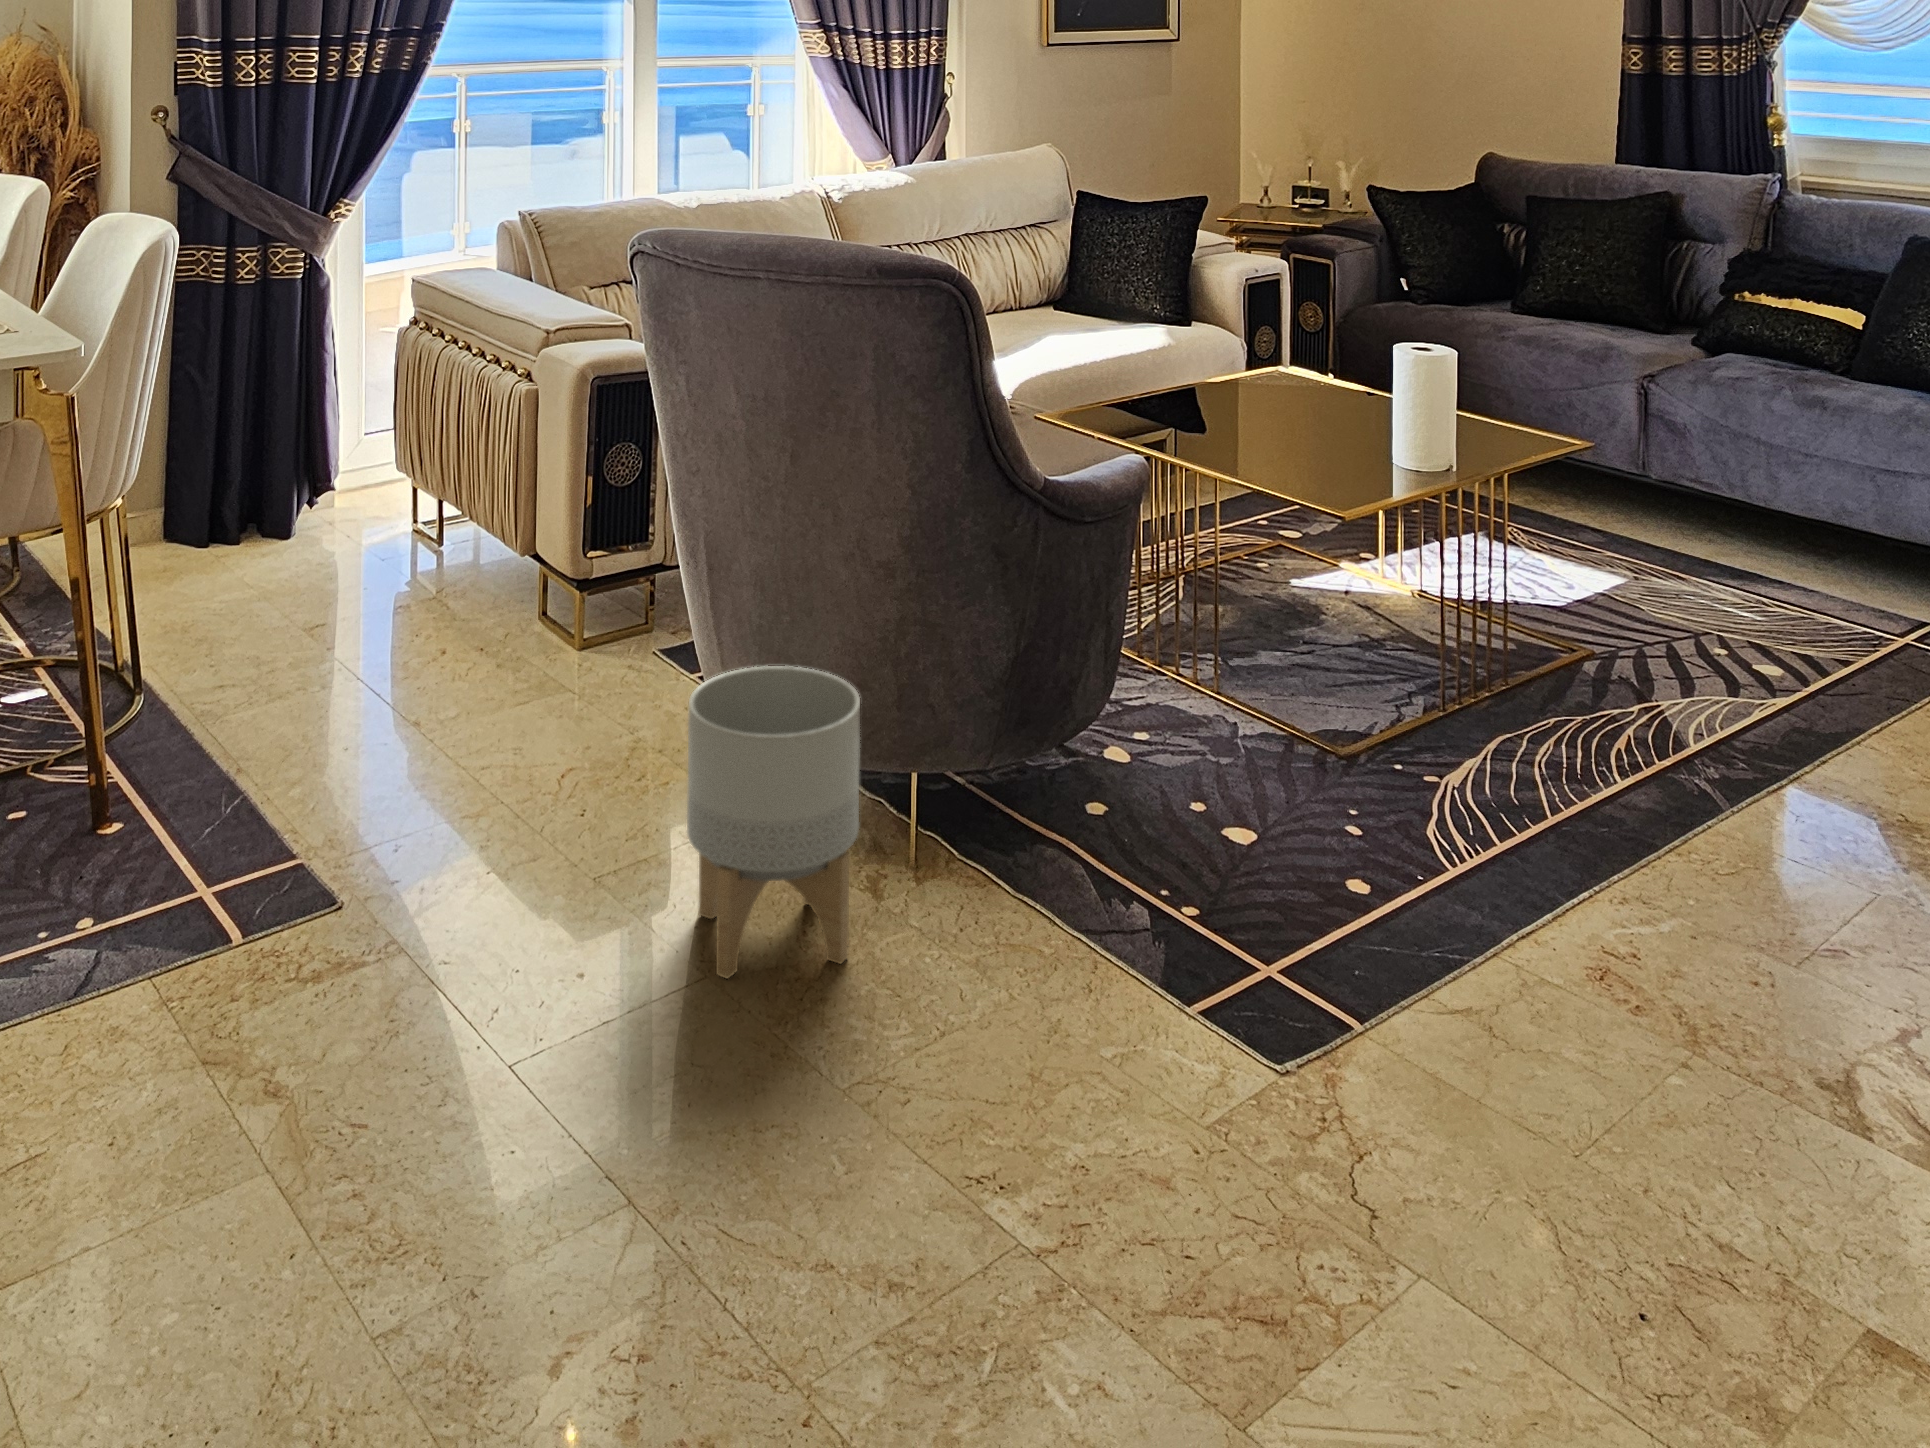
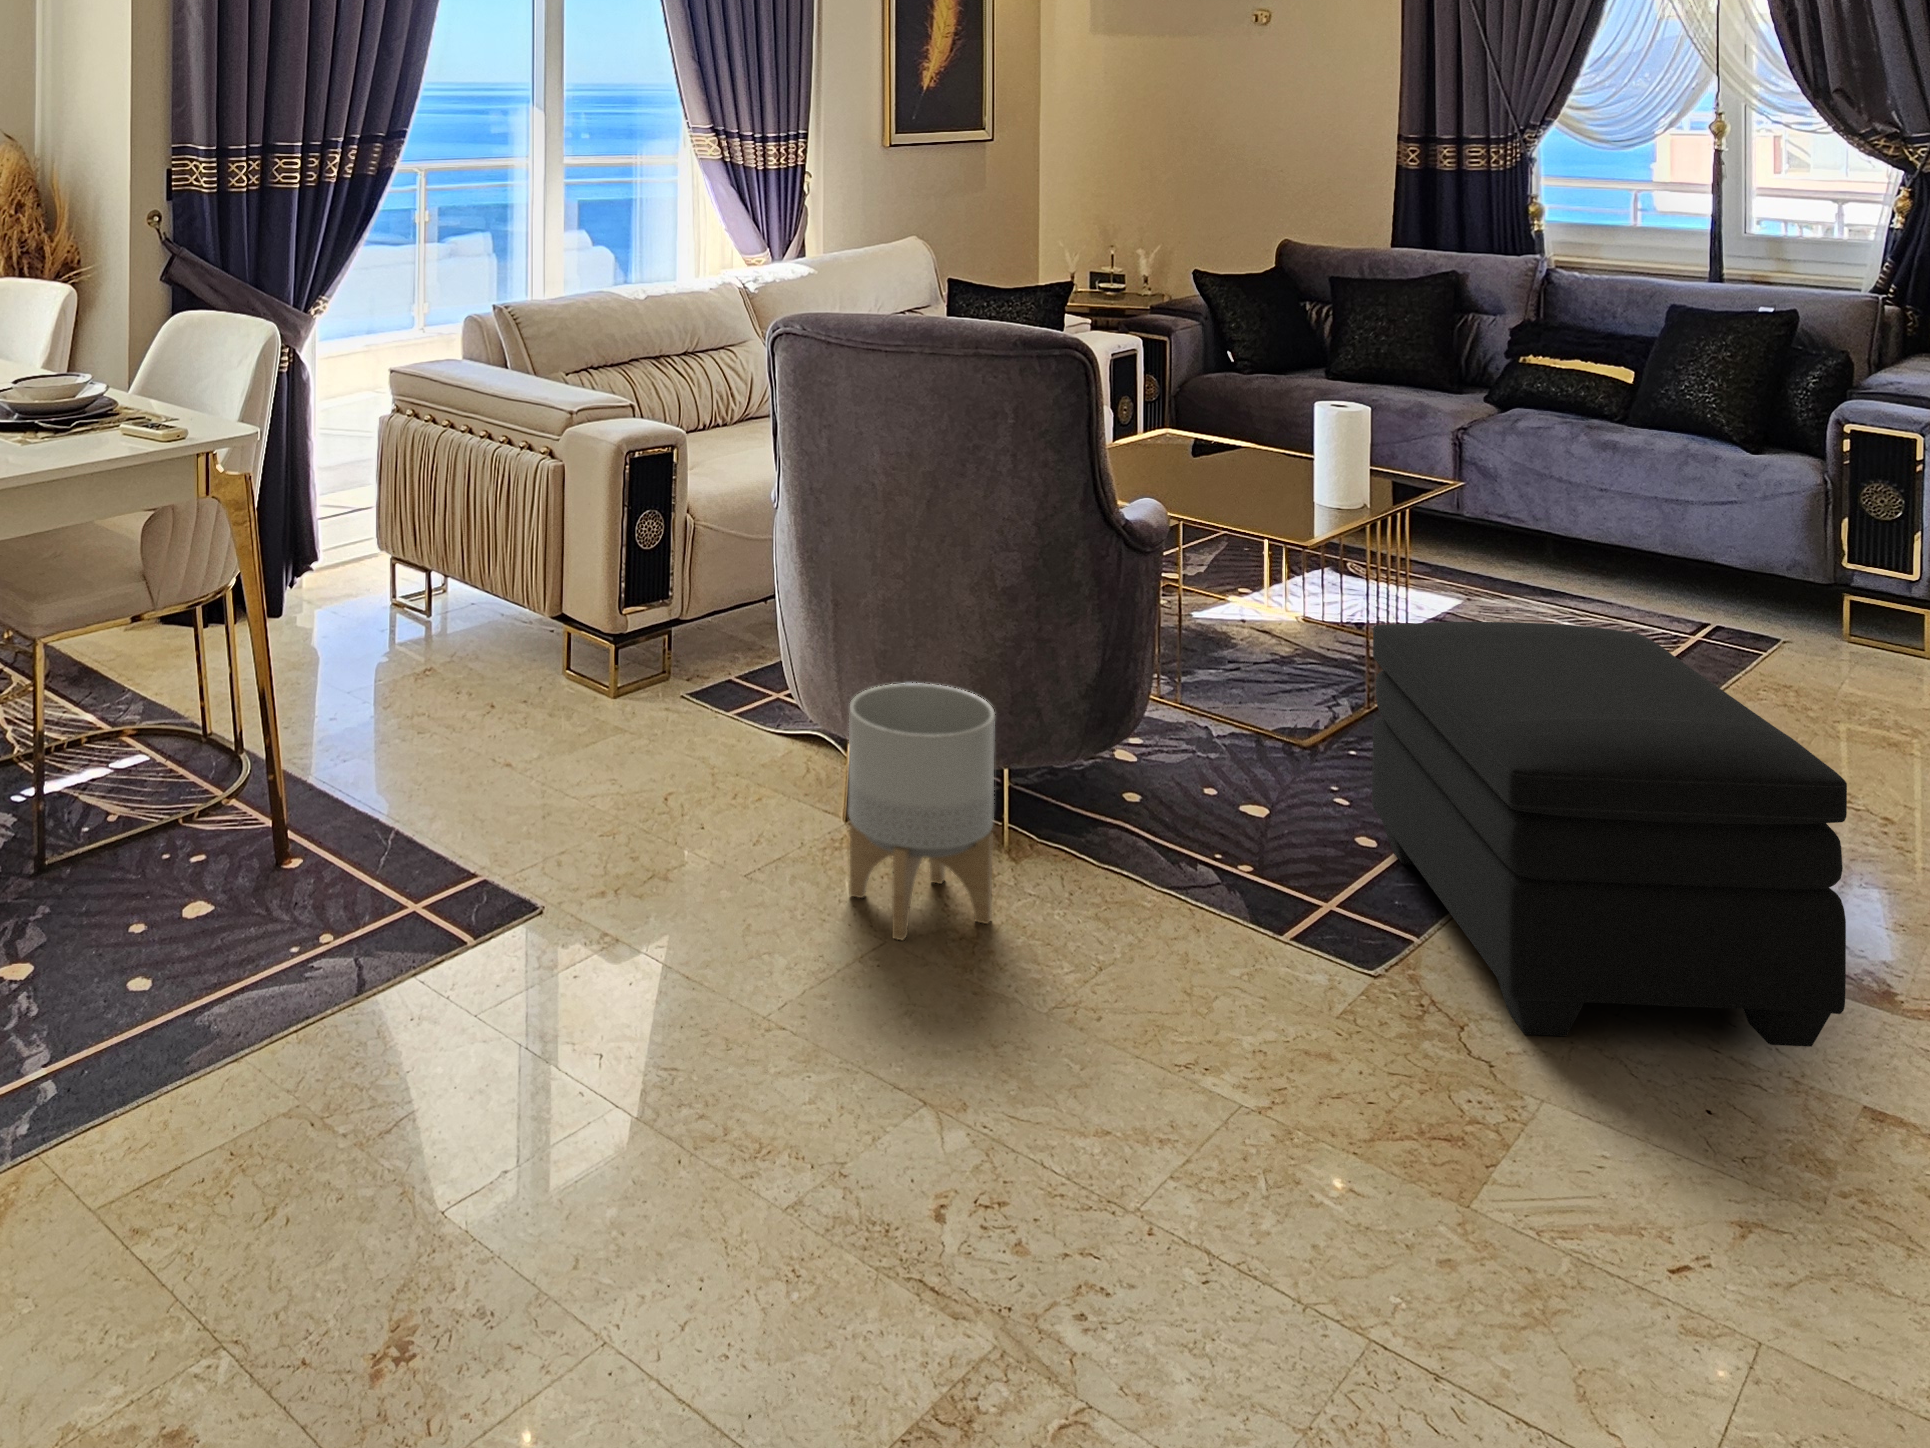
ottoman: none [1366,621,1865,1222] -> present [1372,622,1847,1047]

